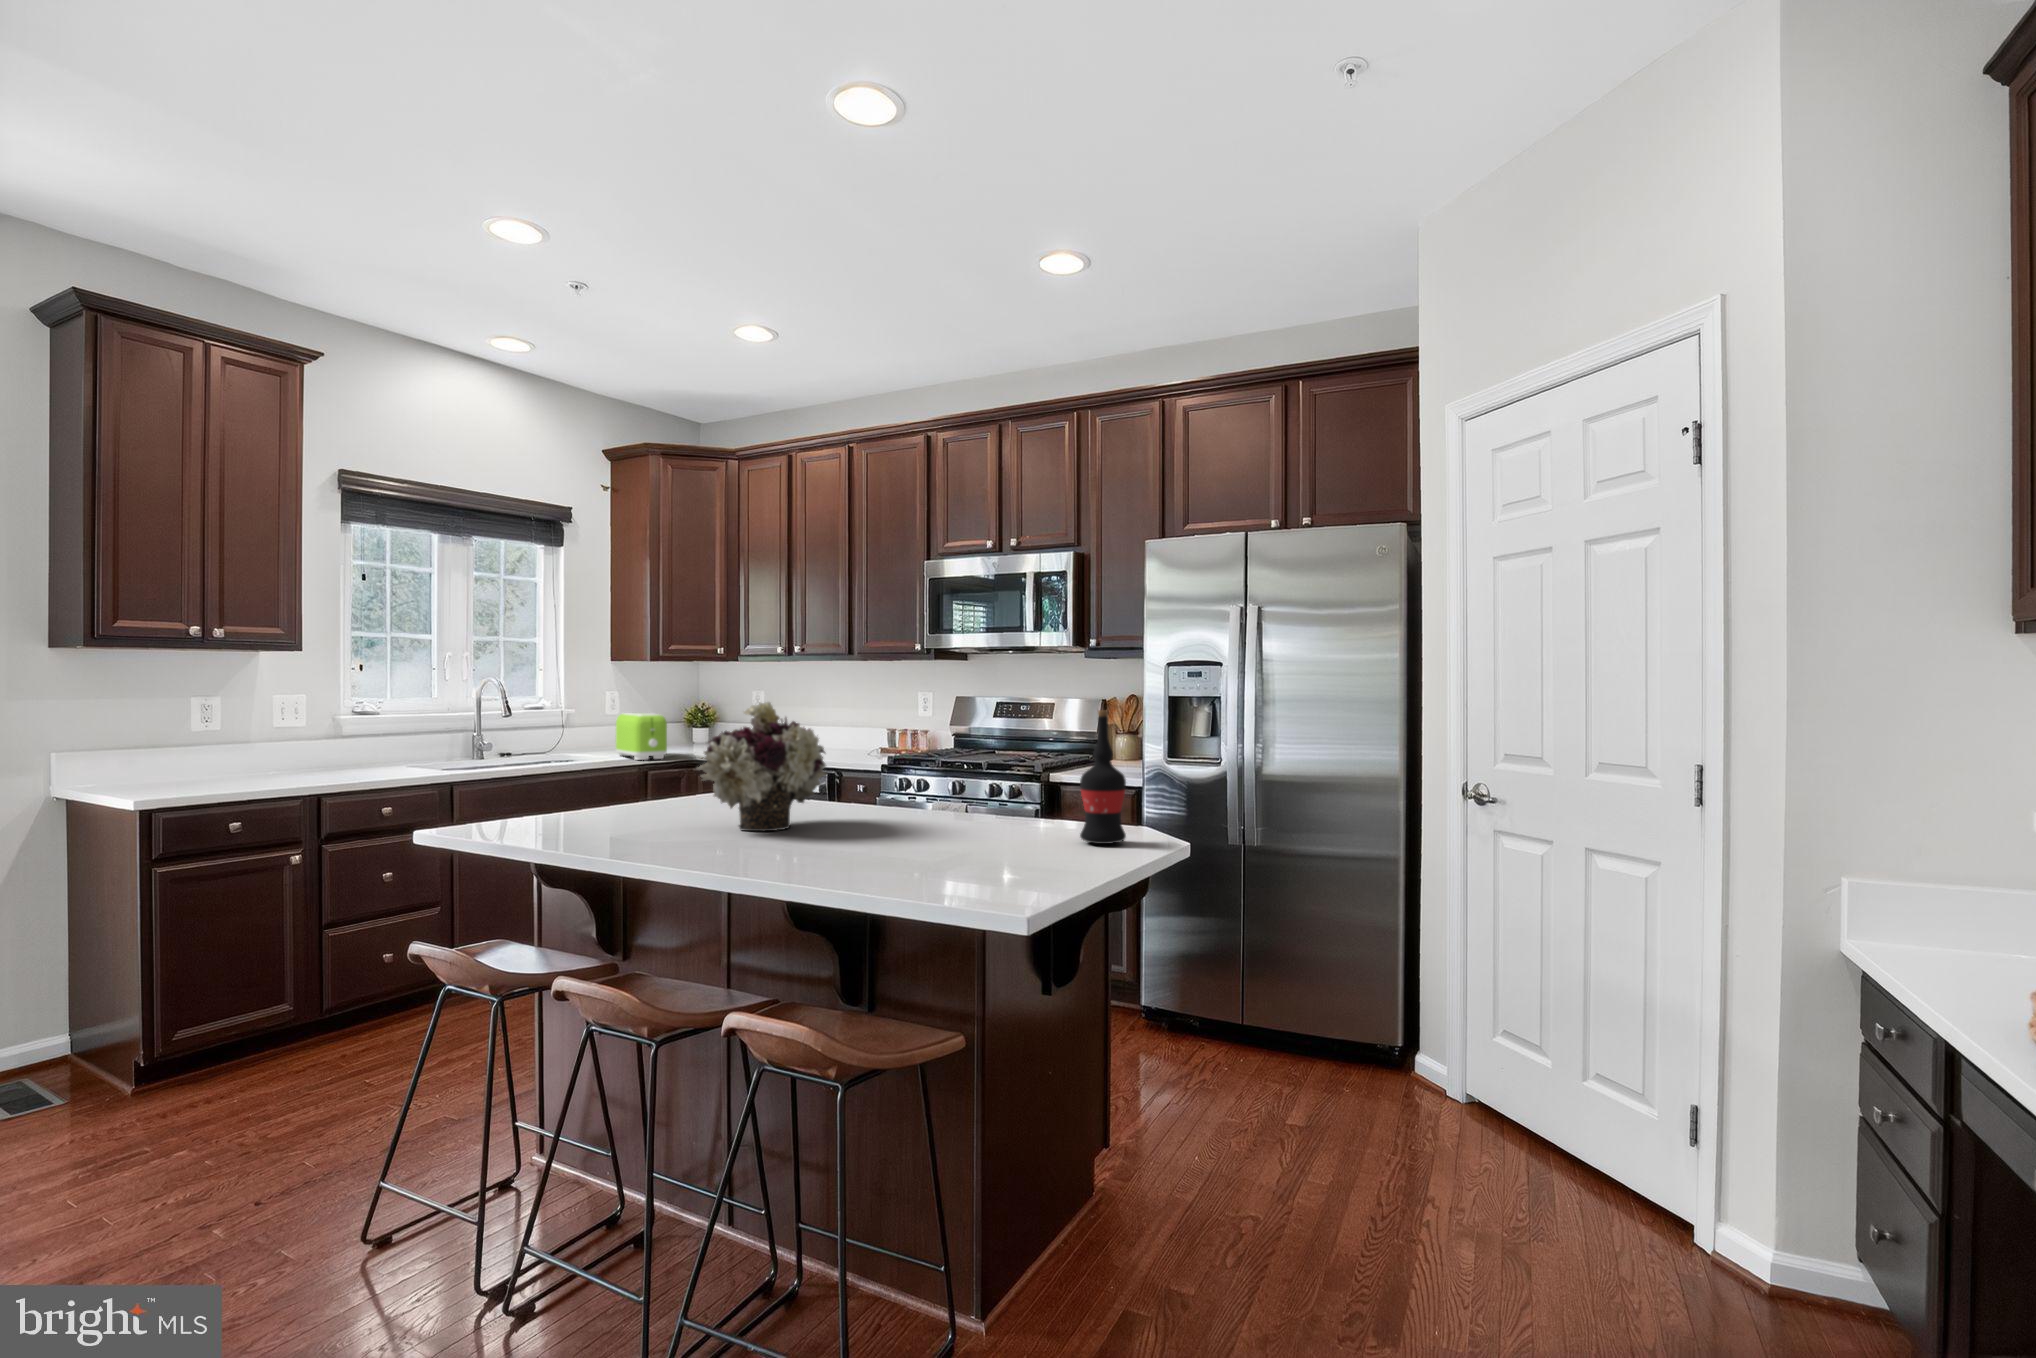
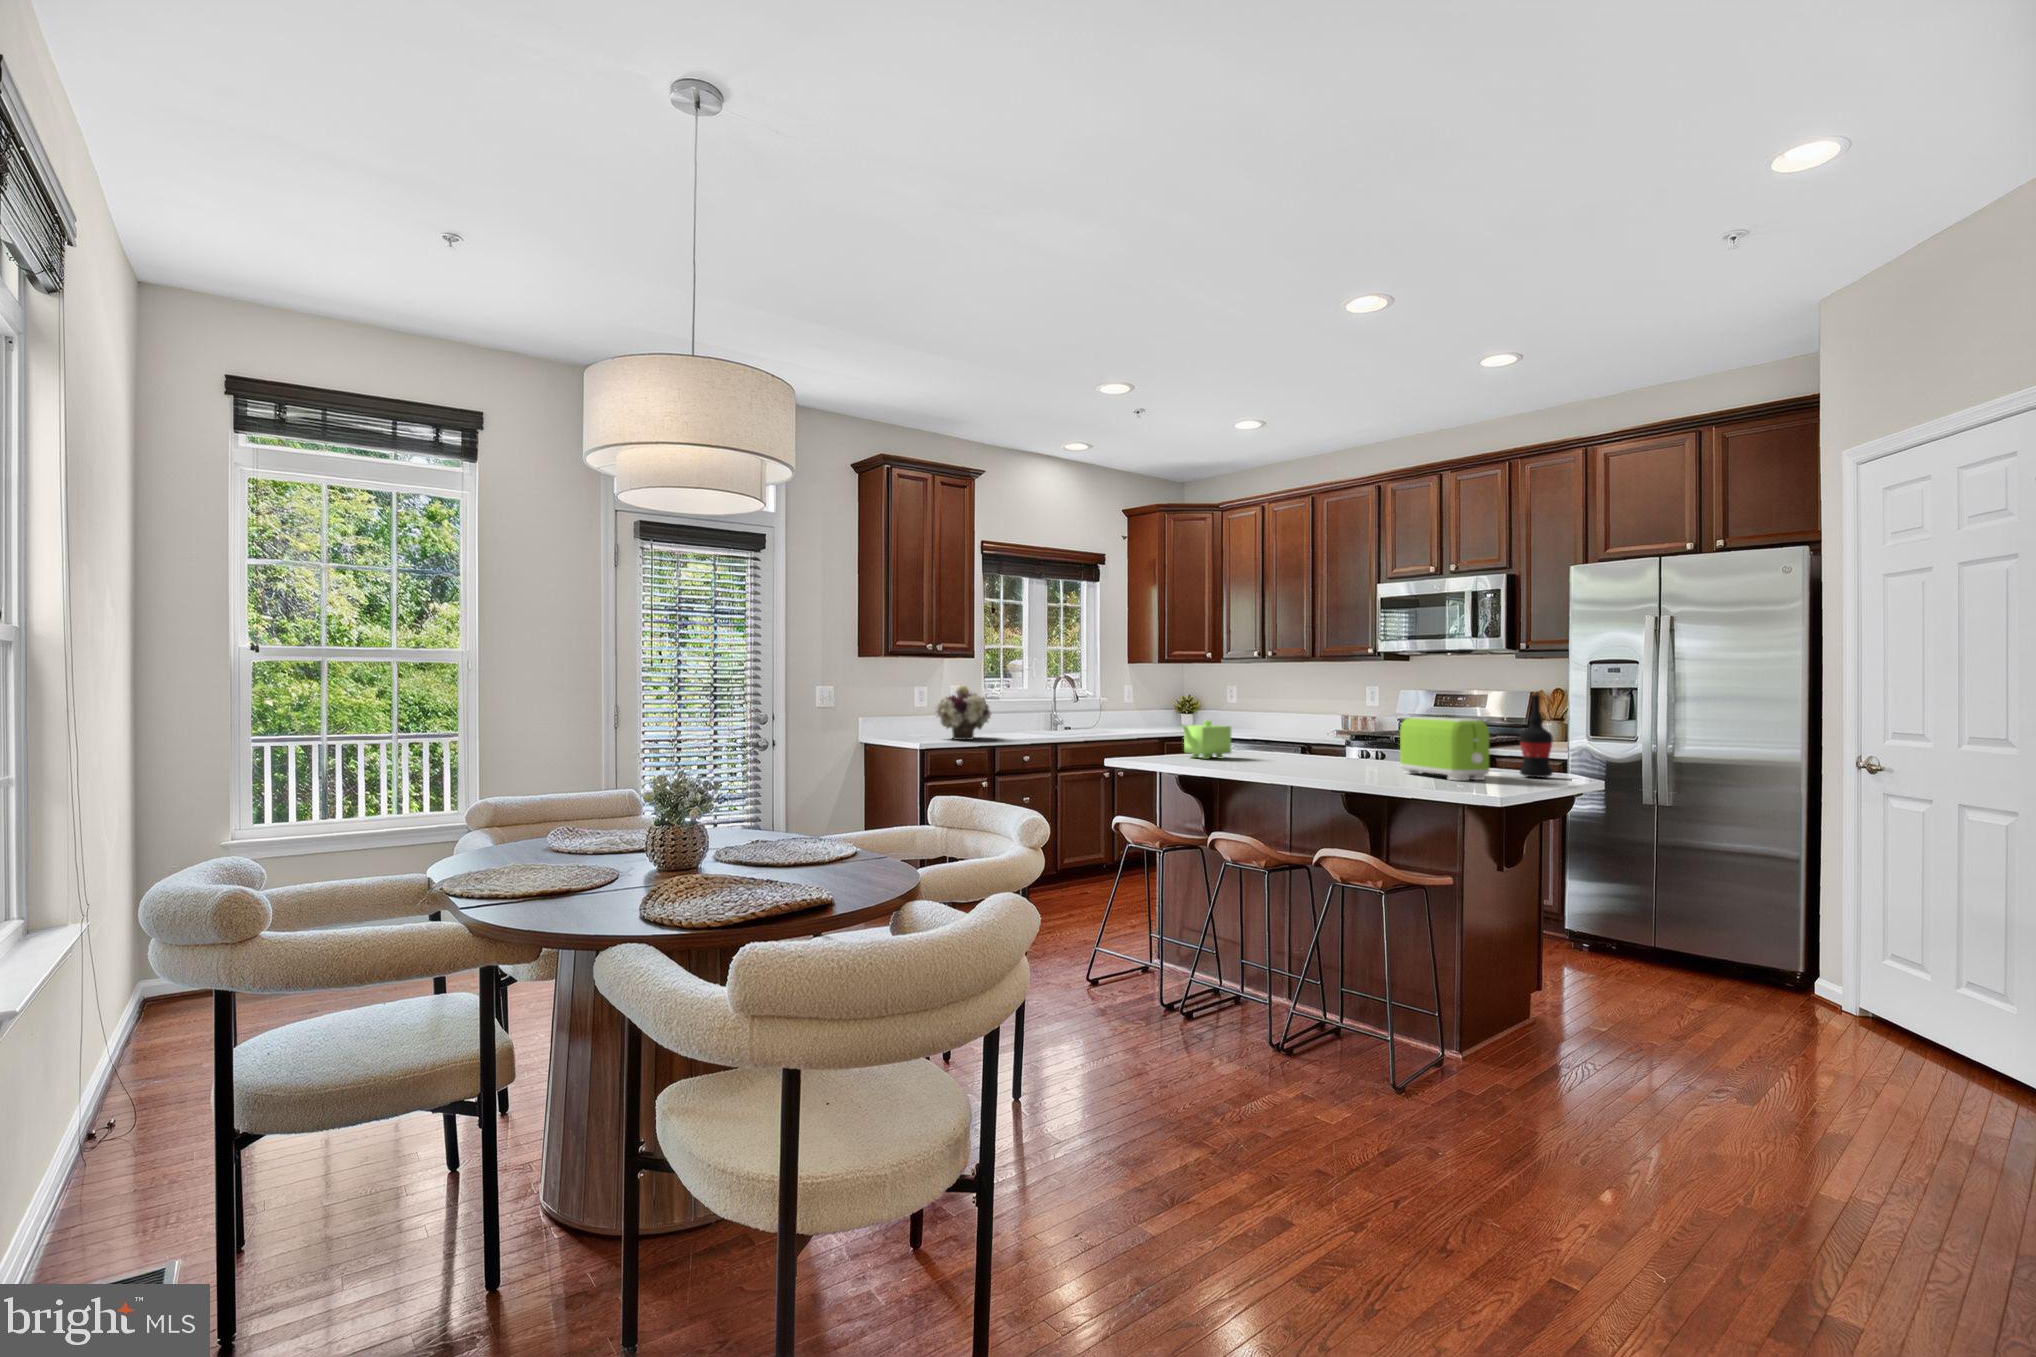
flower arrangement: present [697,702,827,831] -> present [935,685,991,740]
toaster: present [616,713,667,760] -> present [1400,717,1489,780]
teapot: none [559,758,657,824] -> present [1182,721,1231,759]

